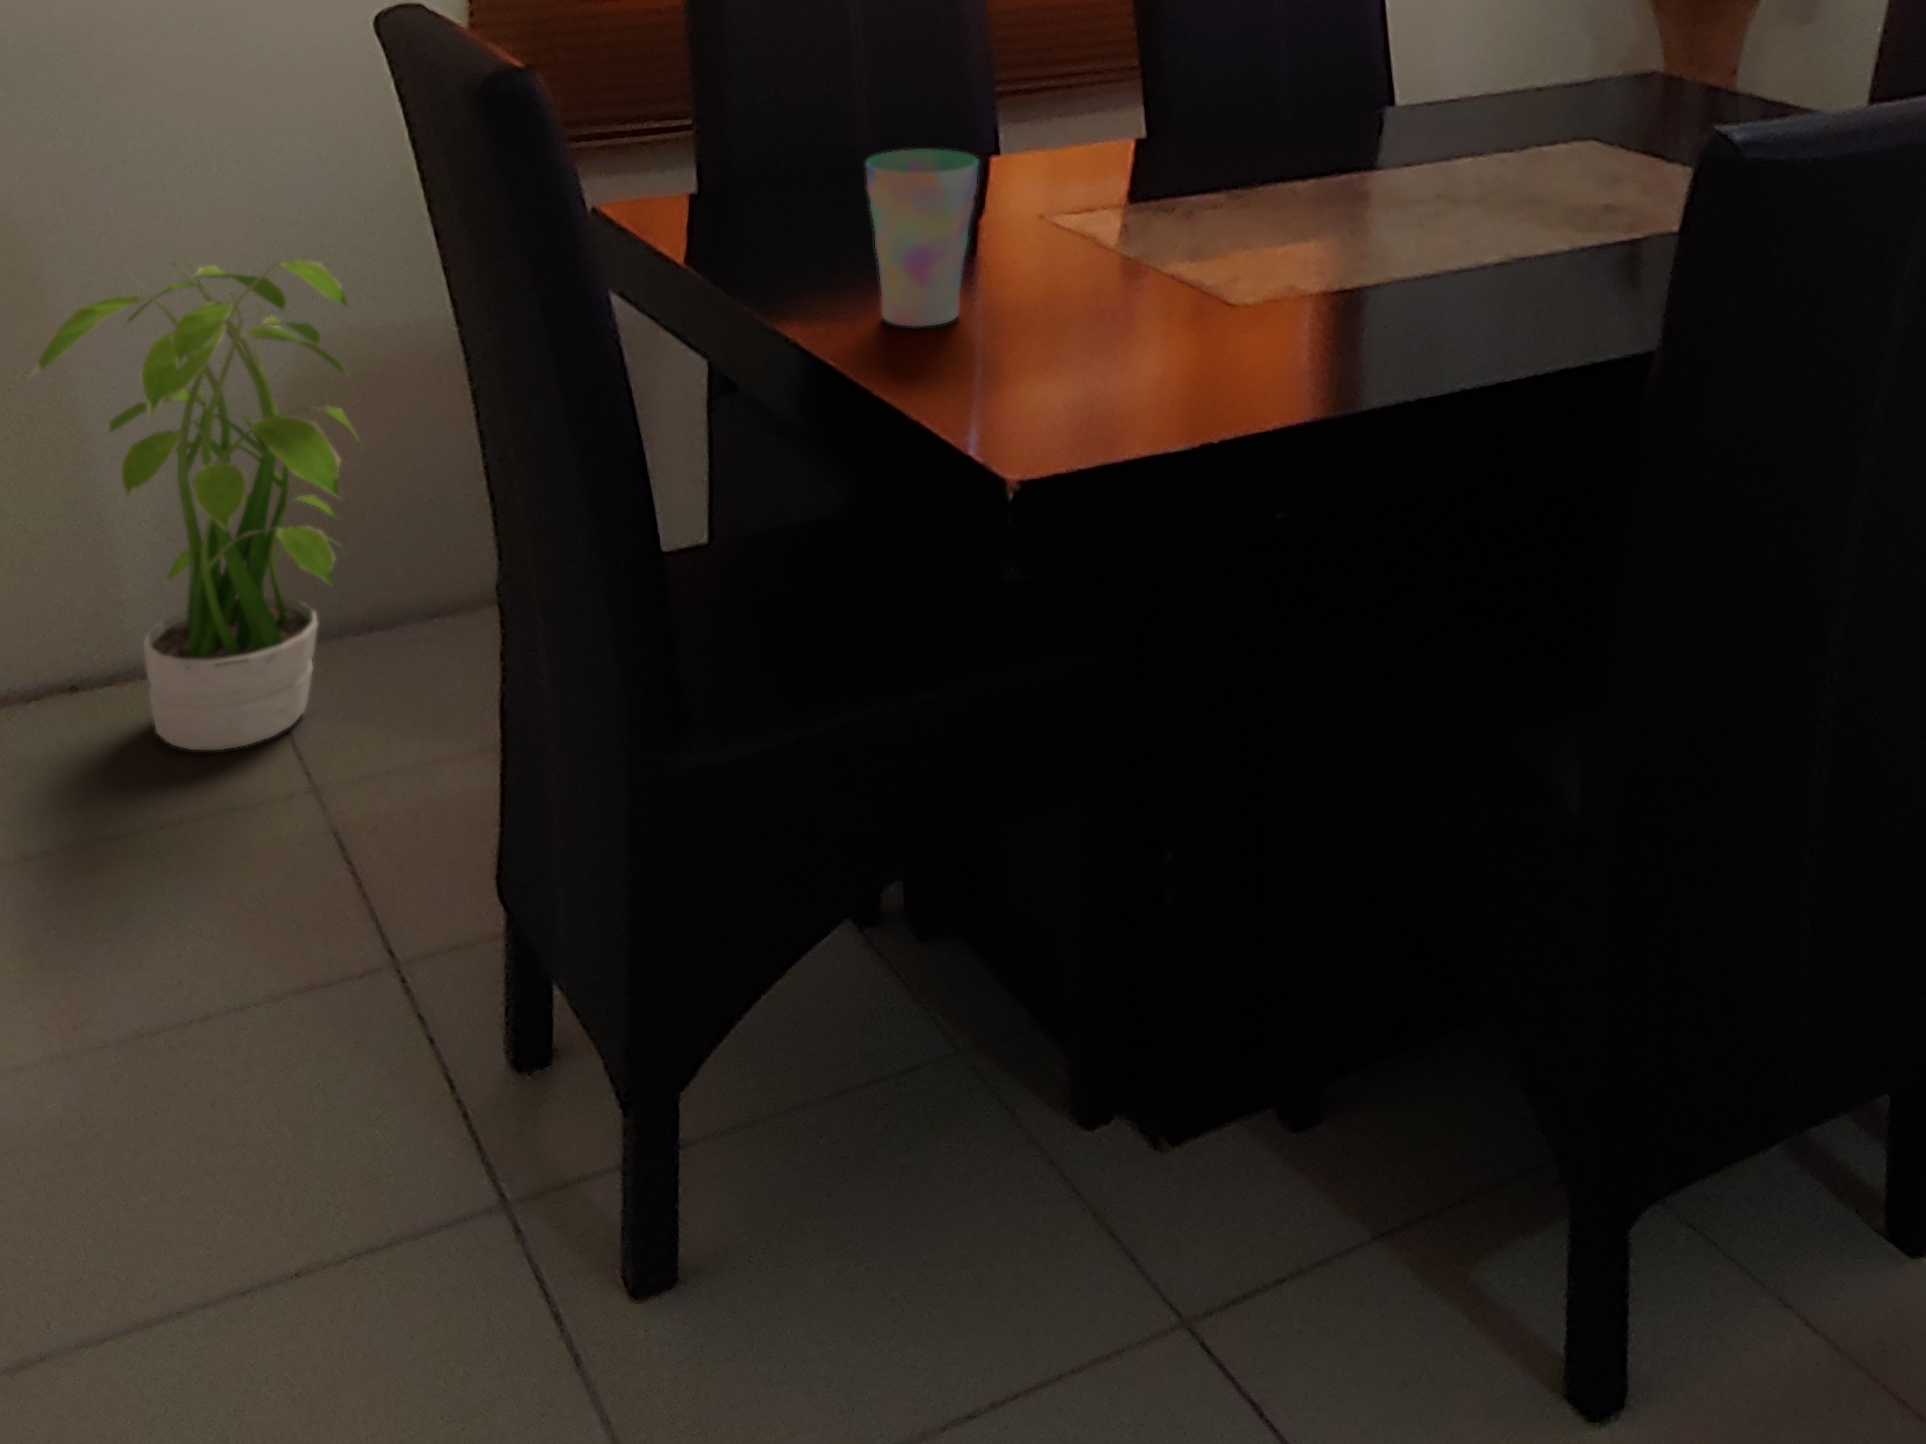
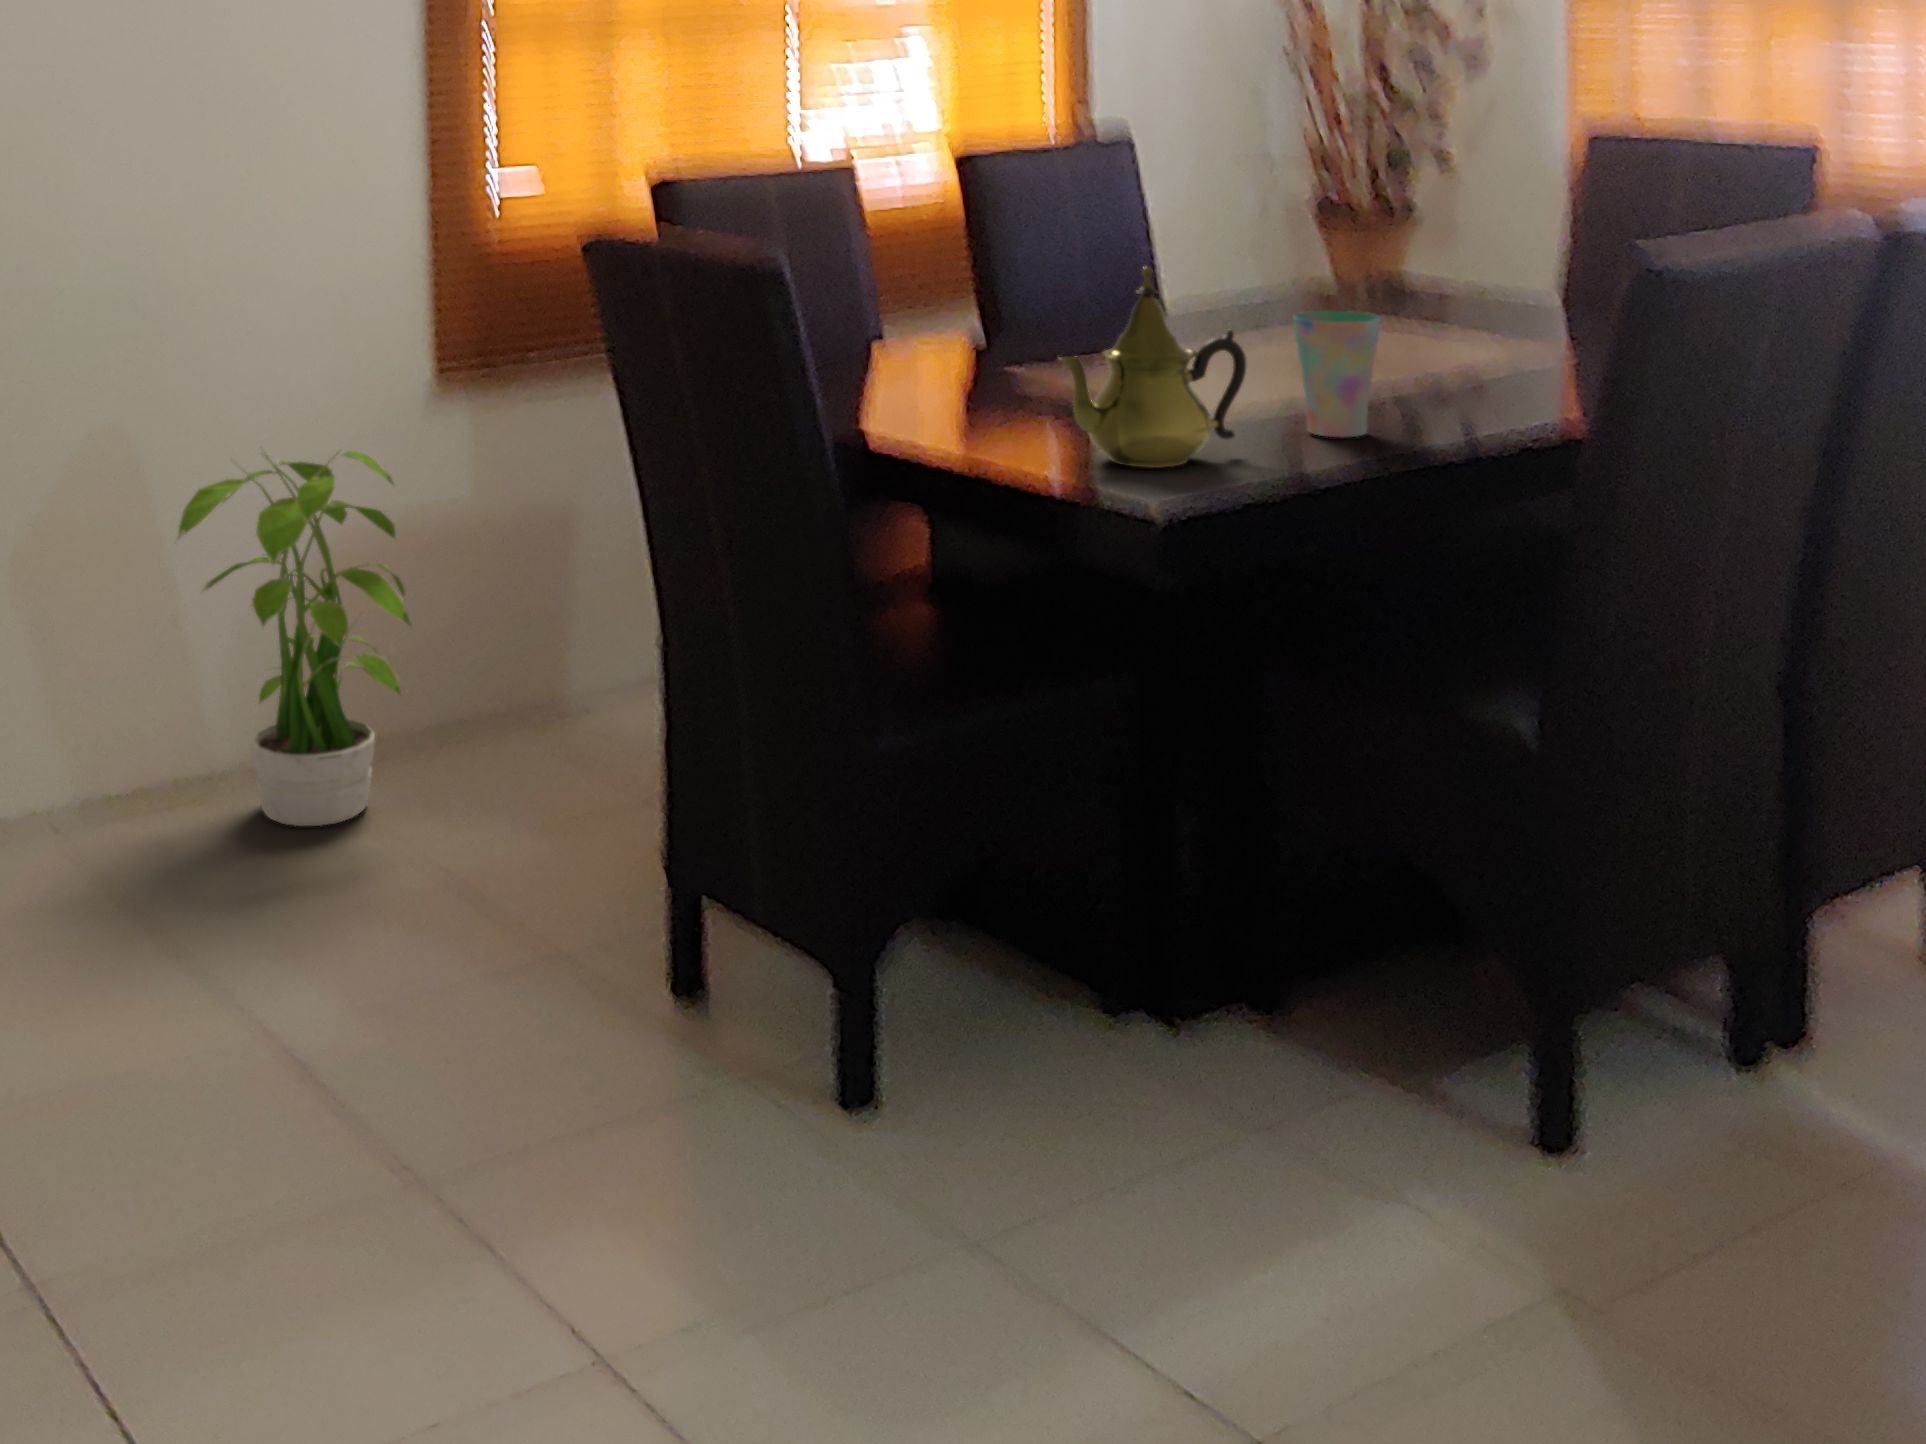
teapot: none [984,111,1267,398] -> present [1059,267,1246,468]
cup: present [866,149,979,327] -> present [1293,311,1380,437]

